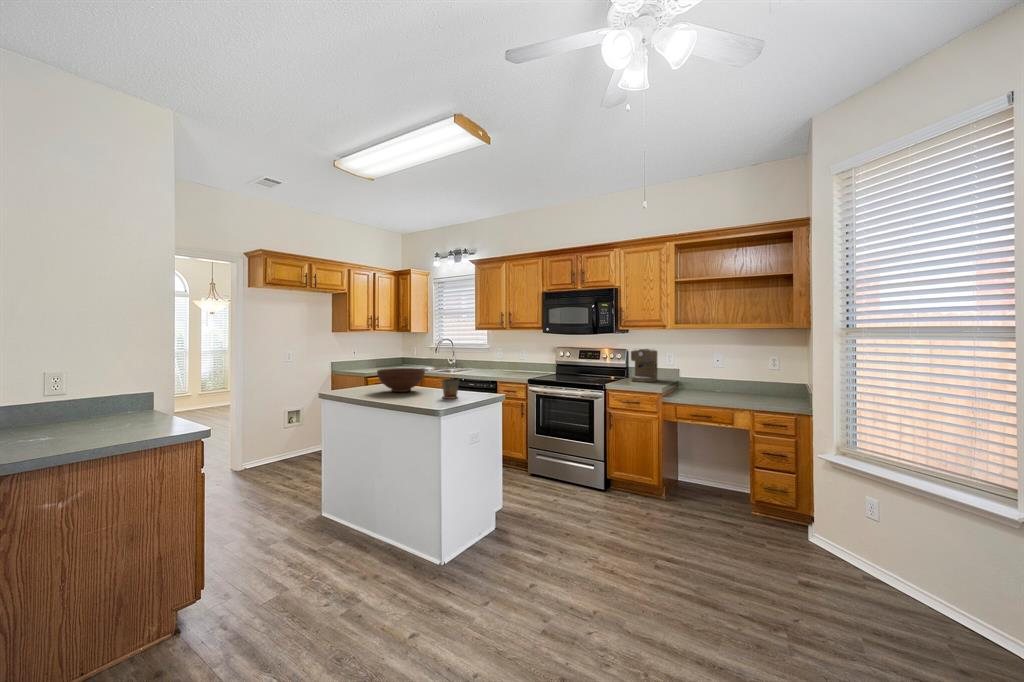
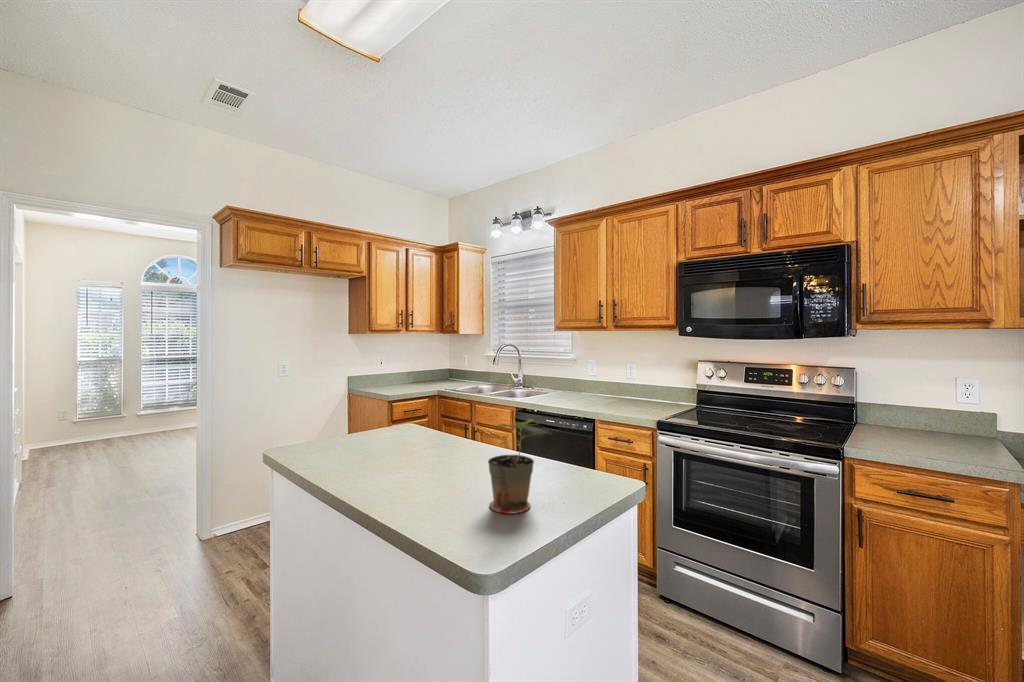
coffee maker: present [631,349,657,382] -> none [887,368,954,443]
fruit bowl: present [377,368,425,392] -> none [354,411,458,471]

